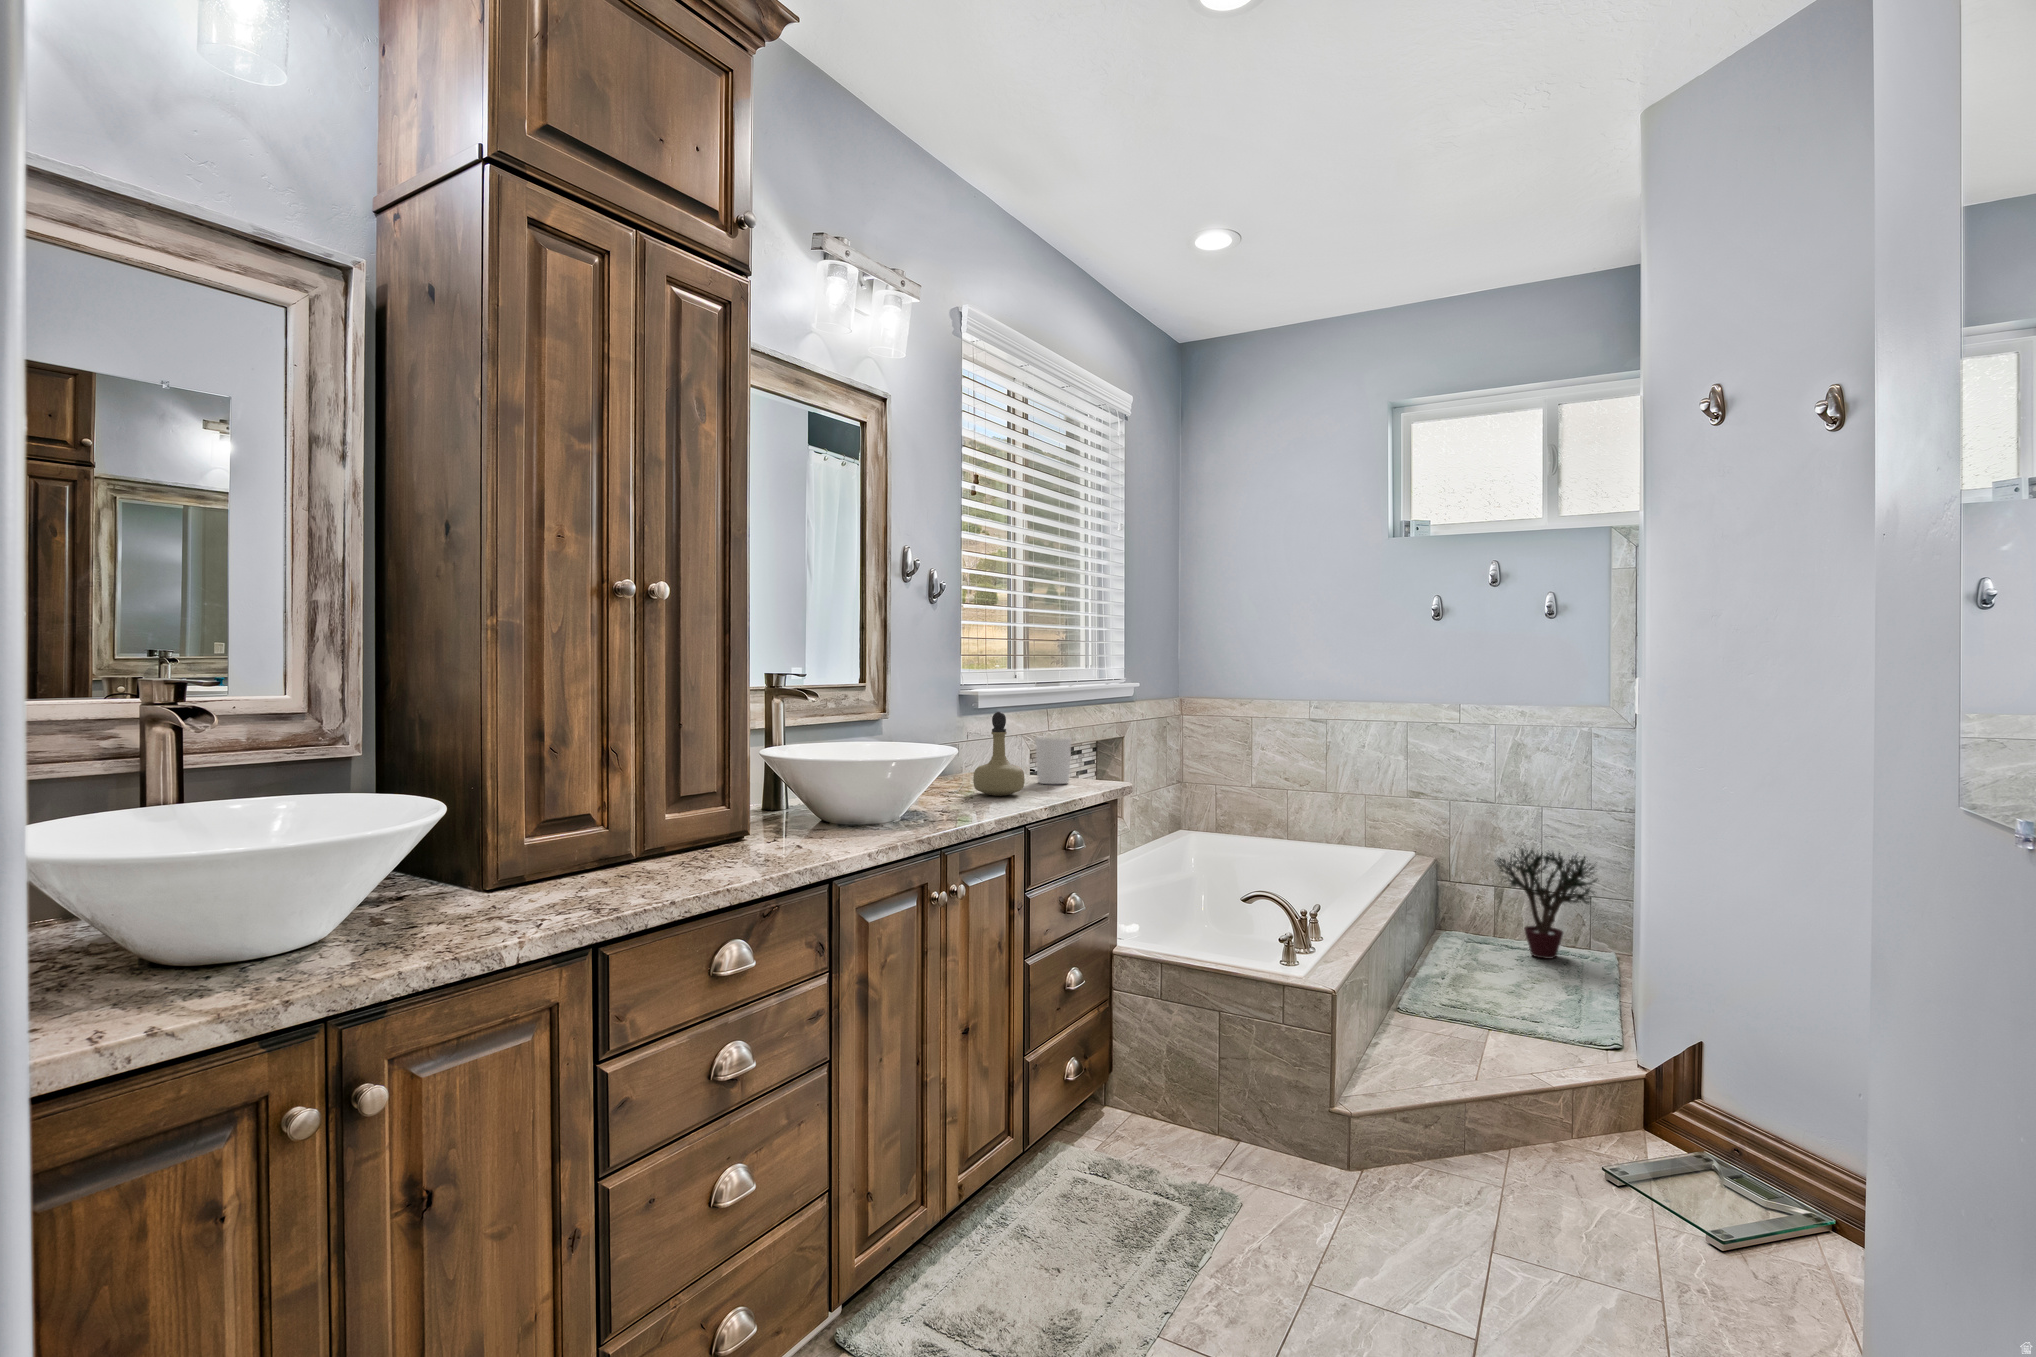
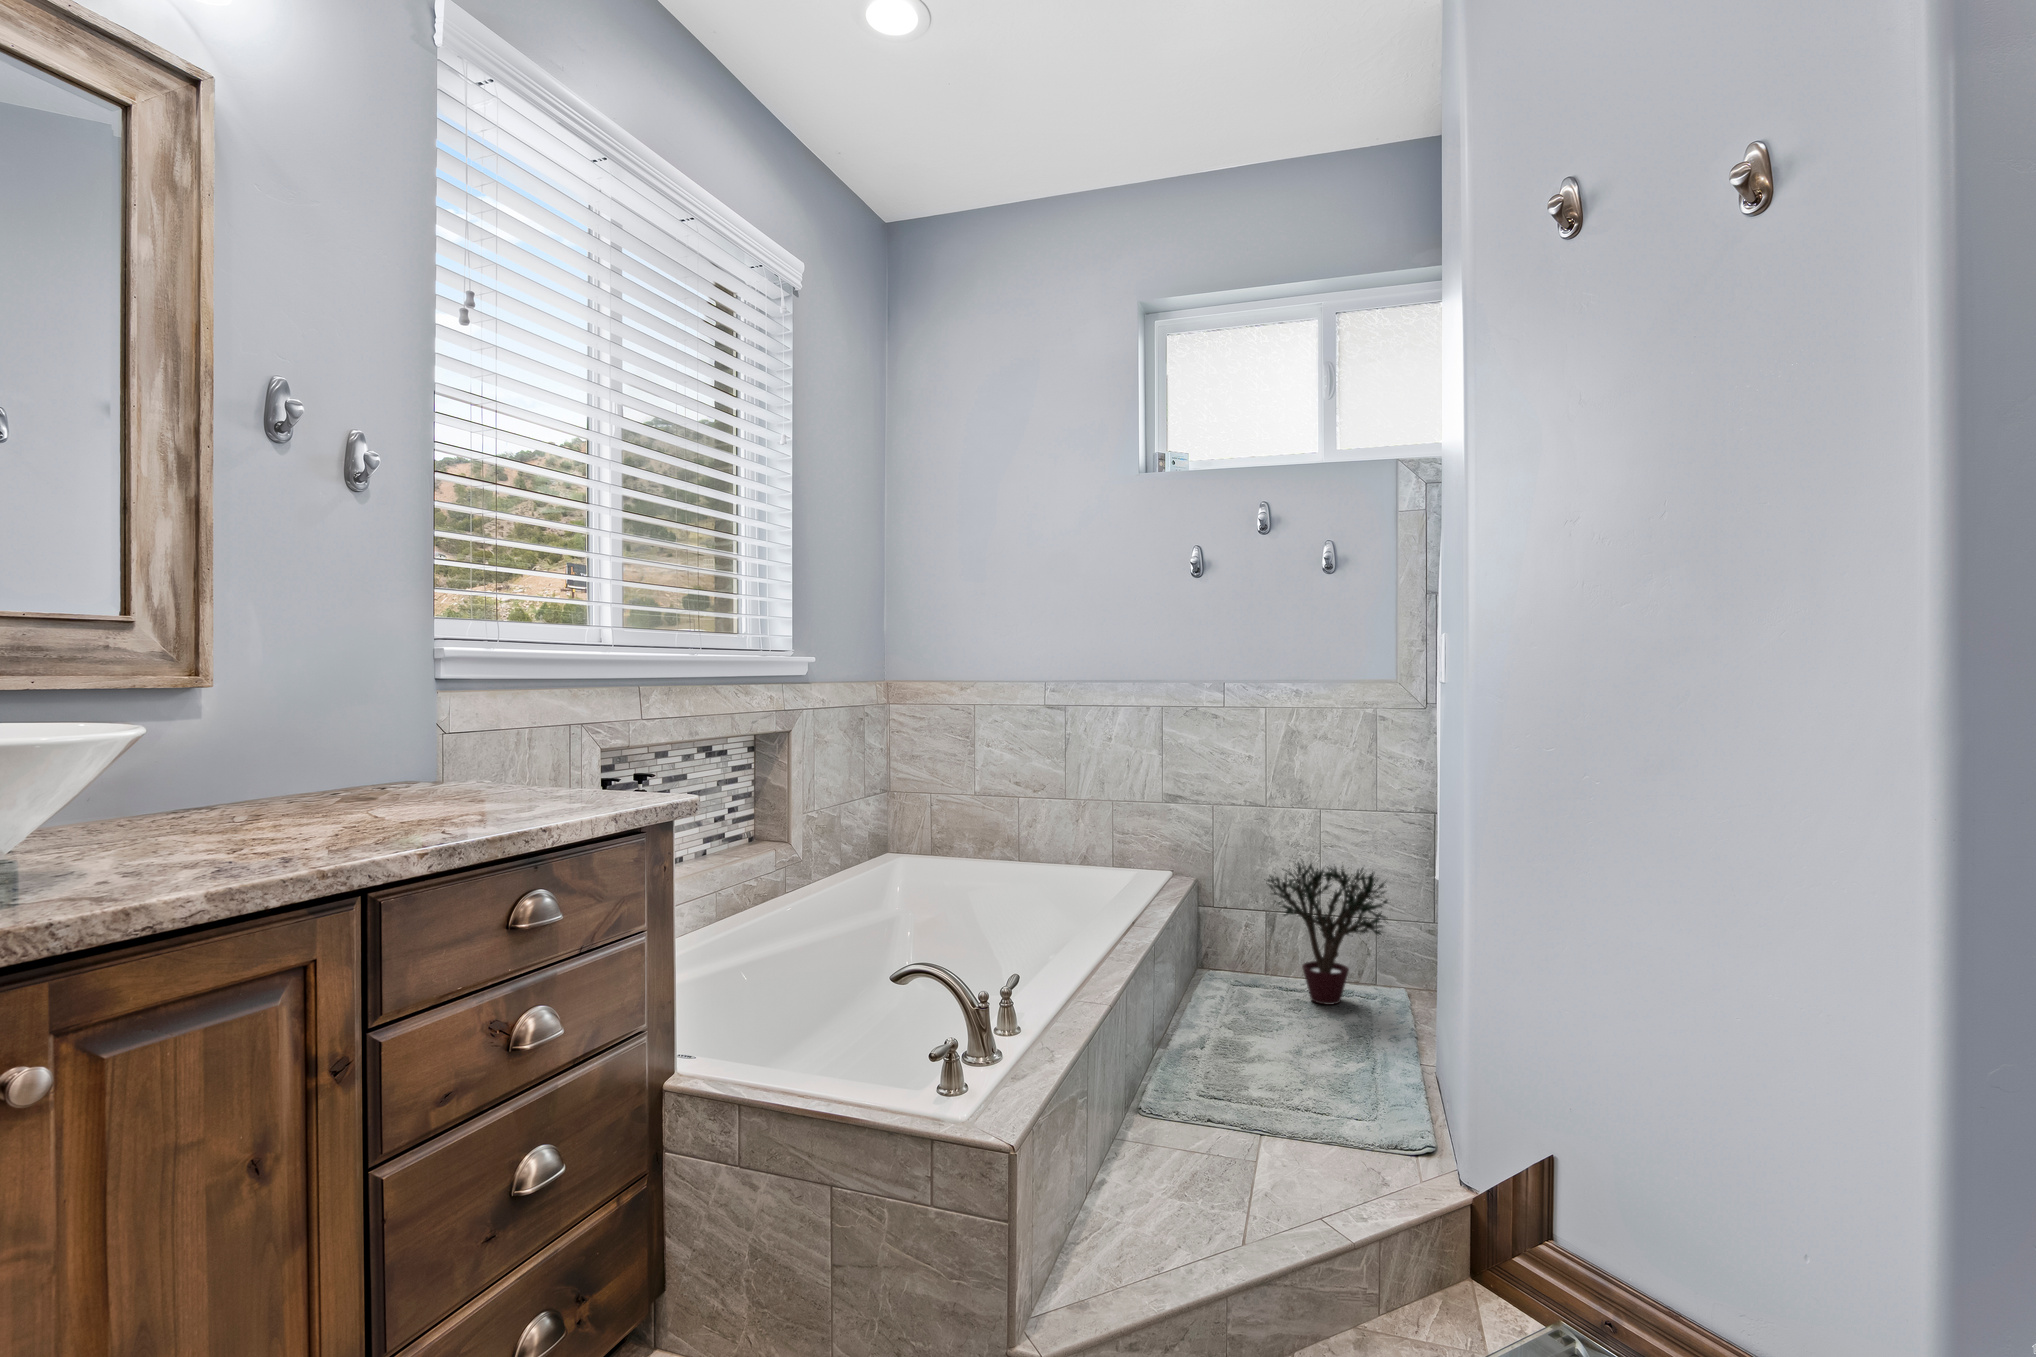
perfume bottle: present [973,712,1025,796] -> none [327,672,441,832]
candle holder: present [1035,736,1072,784] -> none [515,722,585,805]

